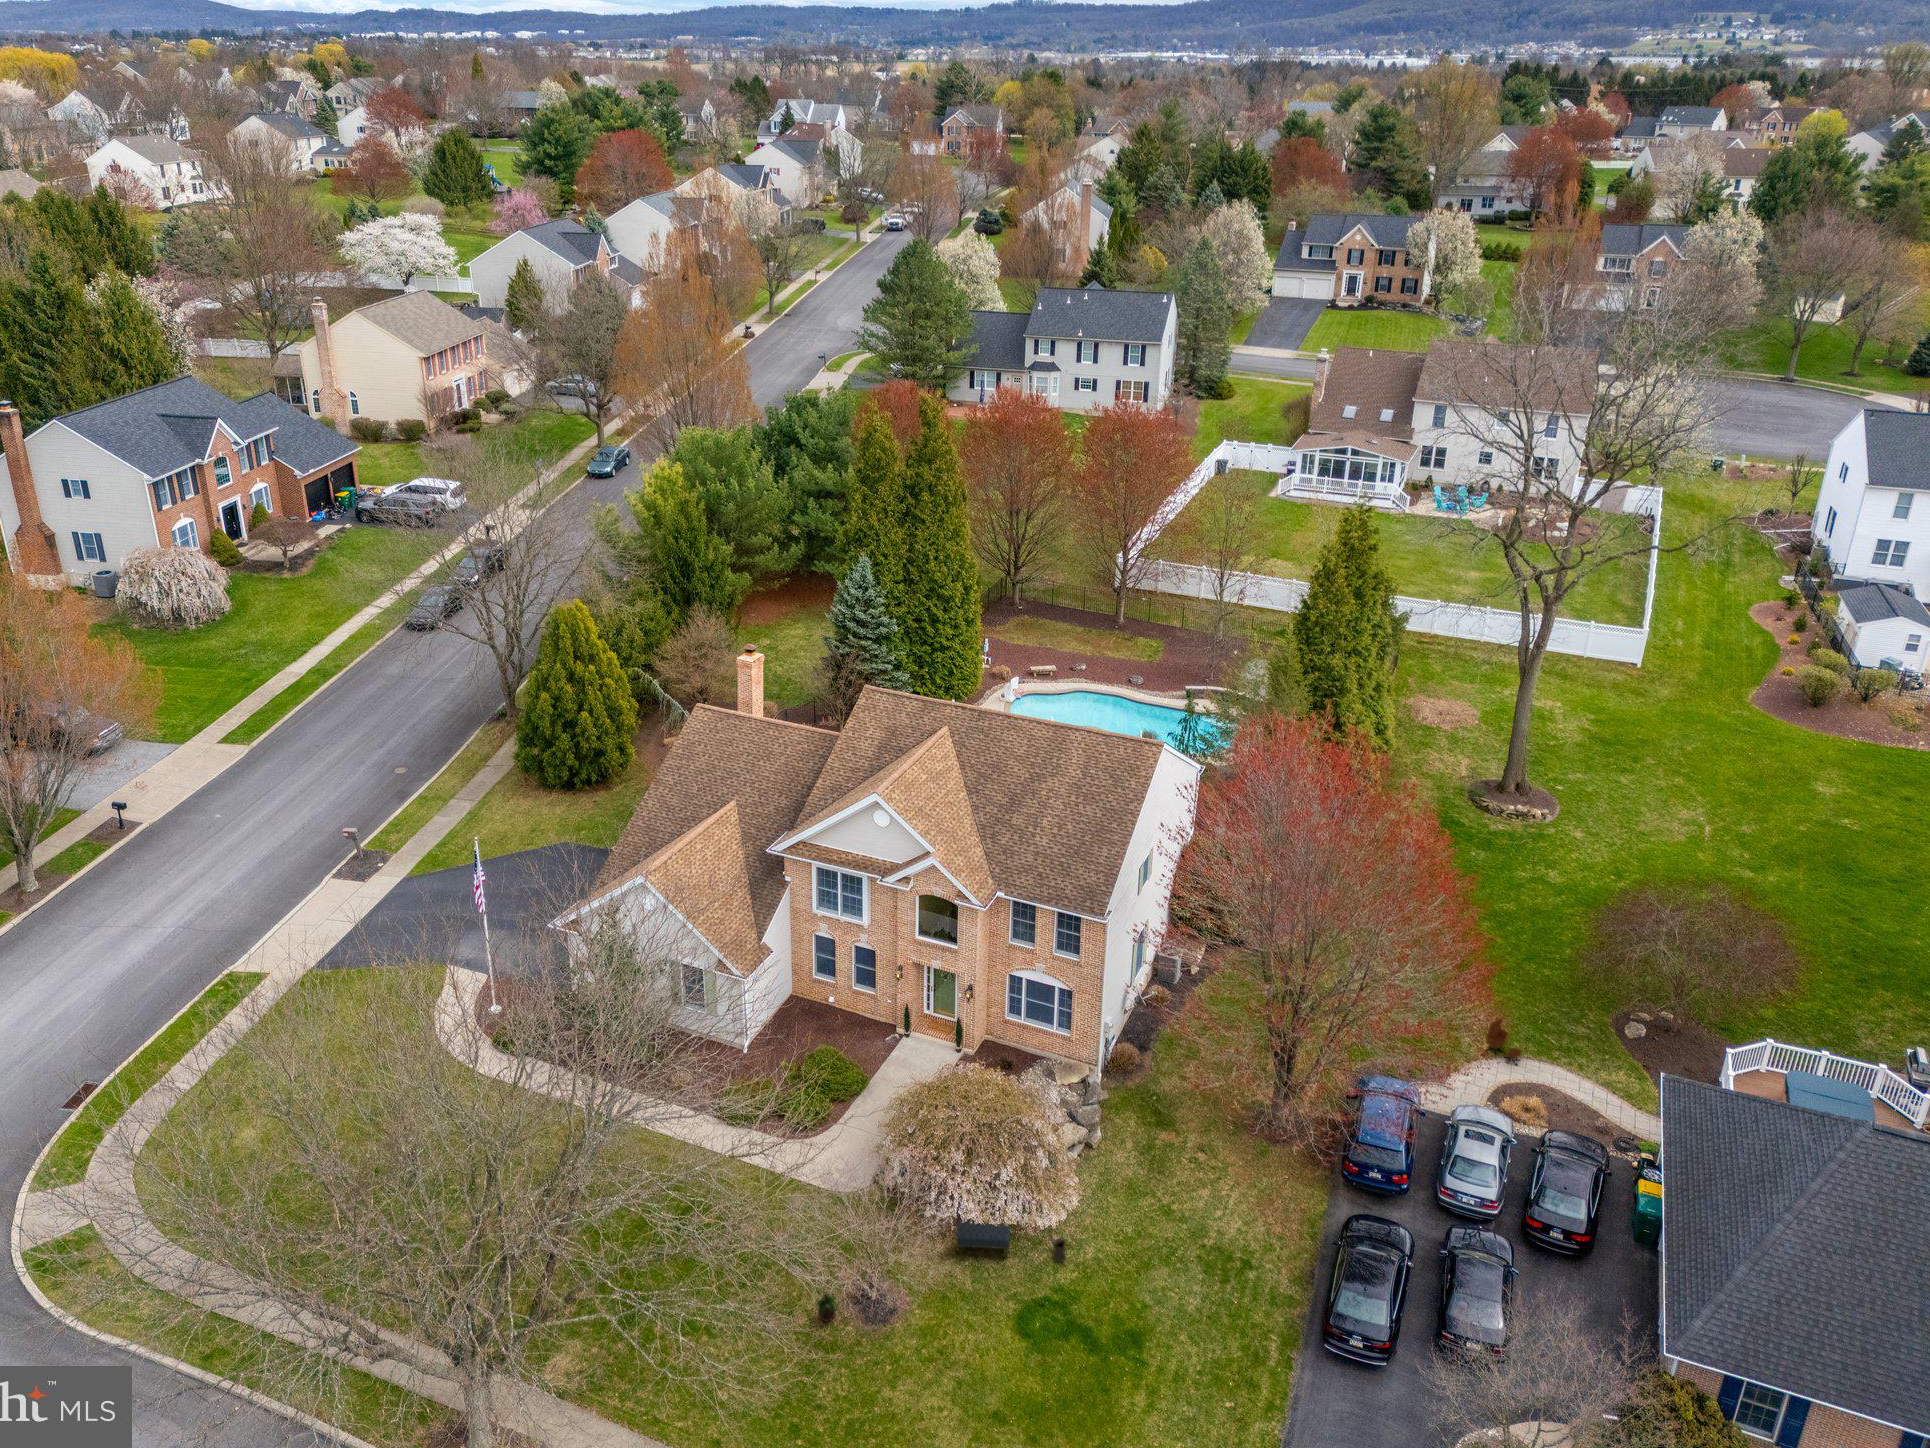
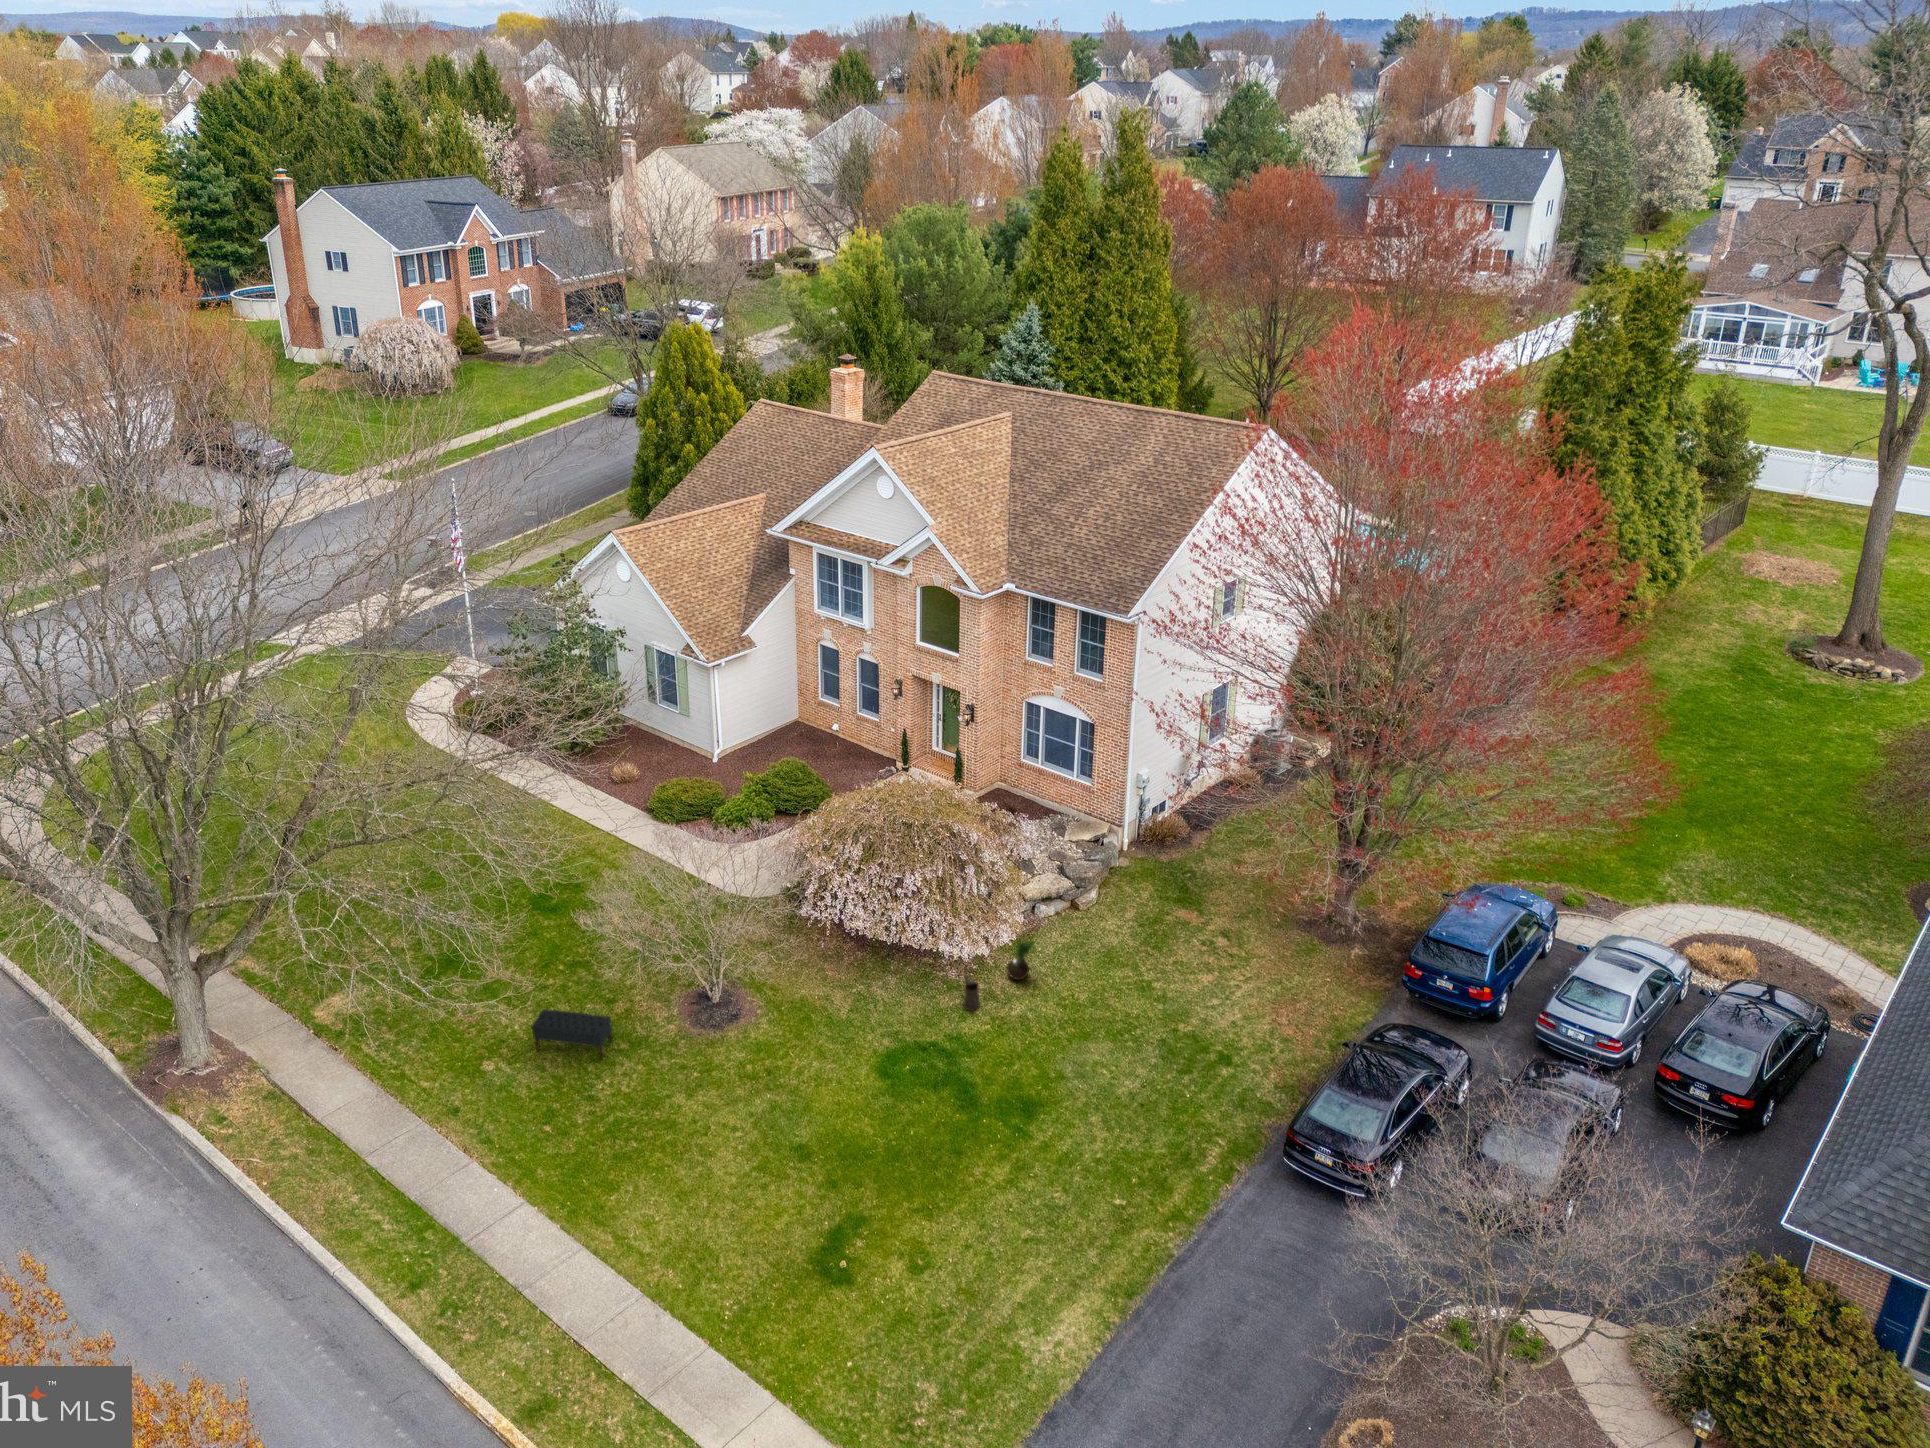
lounge chair: present [1486,1018,1521,1063] -> none [1689,845,1743,911]
bench: present [956,1223,1010,1256] -> present [531,1009,613,1059]
potted tree: present [816,1292,836,1322] -> present [1007,940,1033,980]

